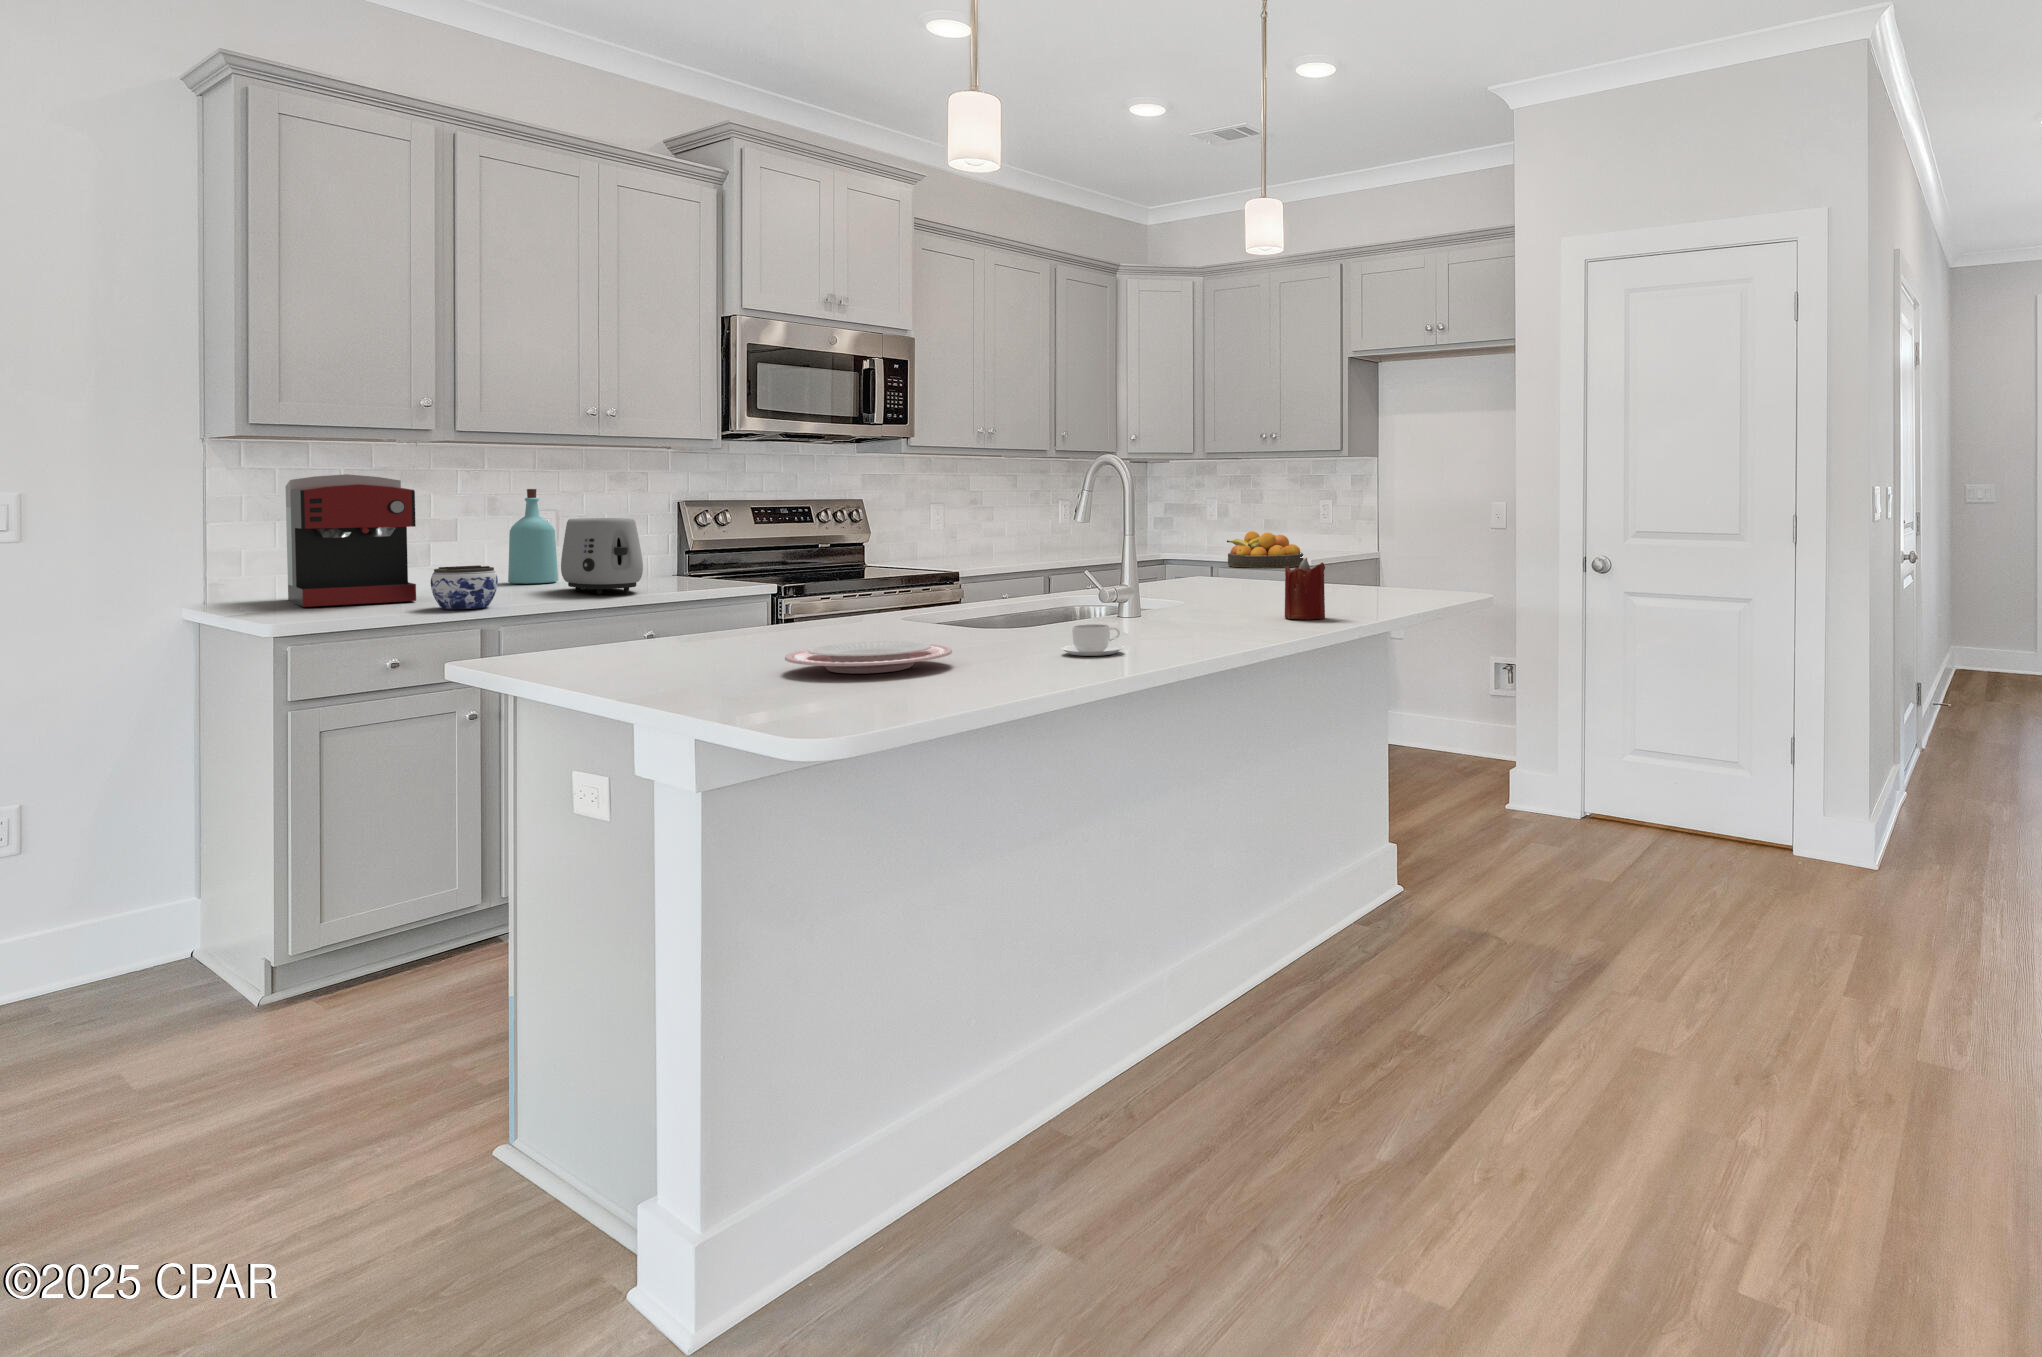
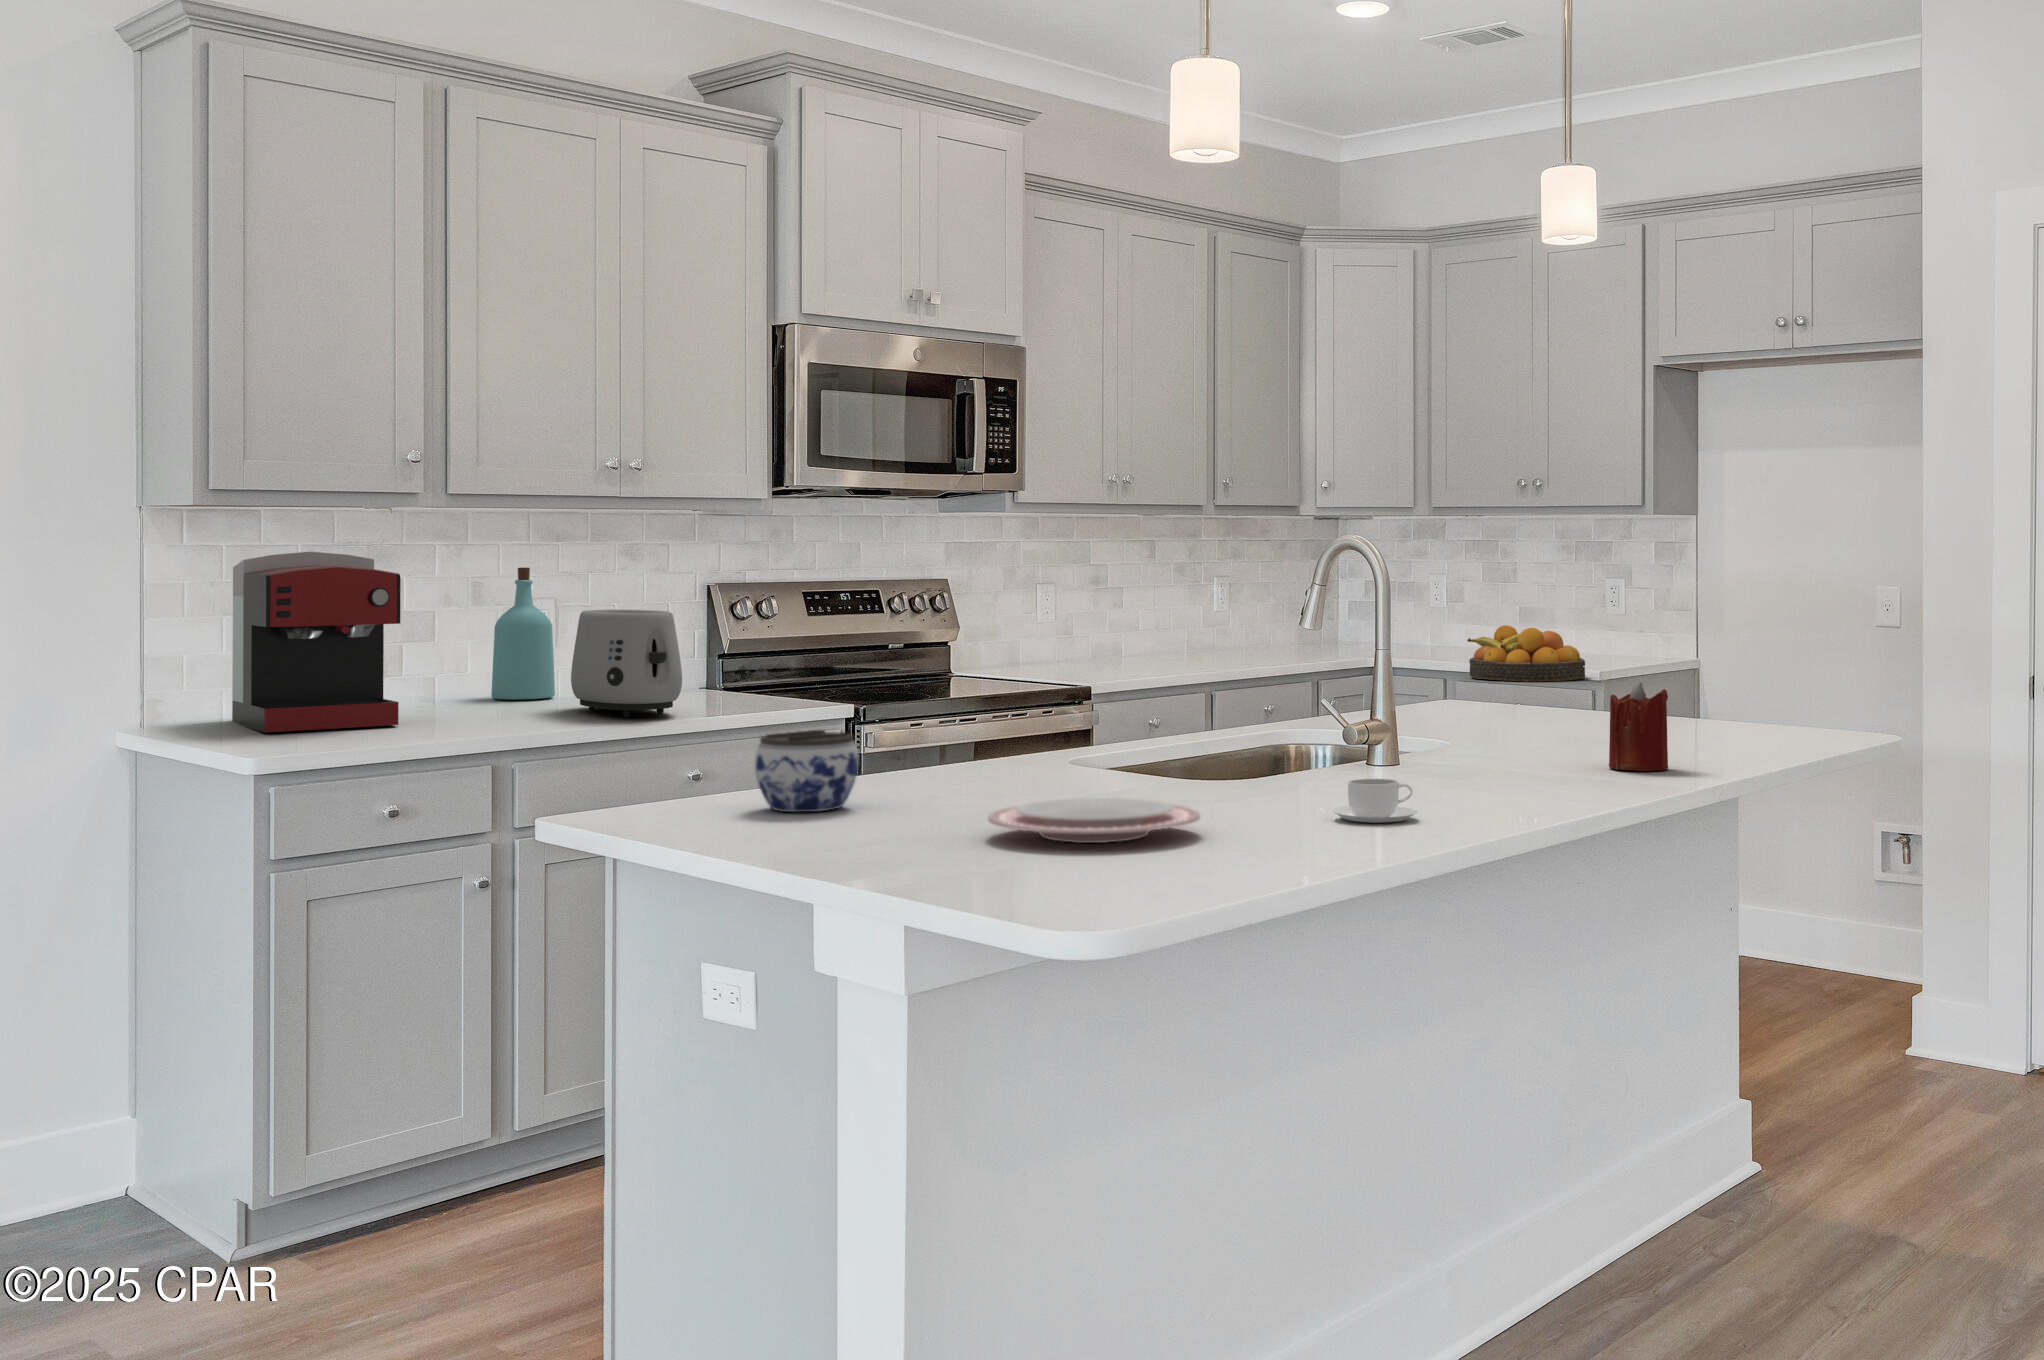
jar: present [431,565,498,609] -> present [755,730,859,812]

